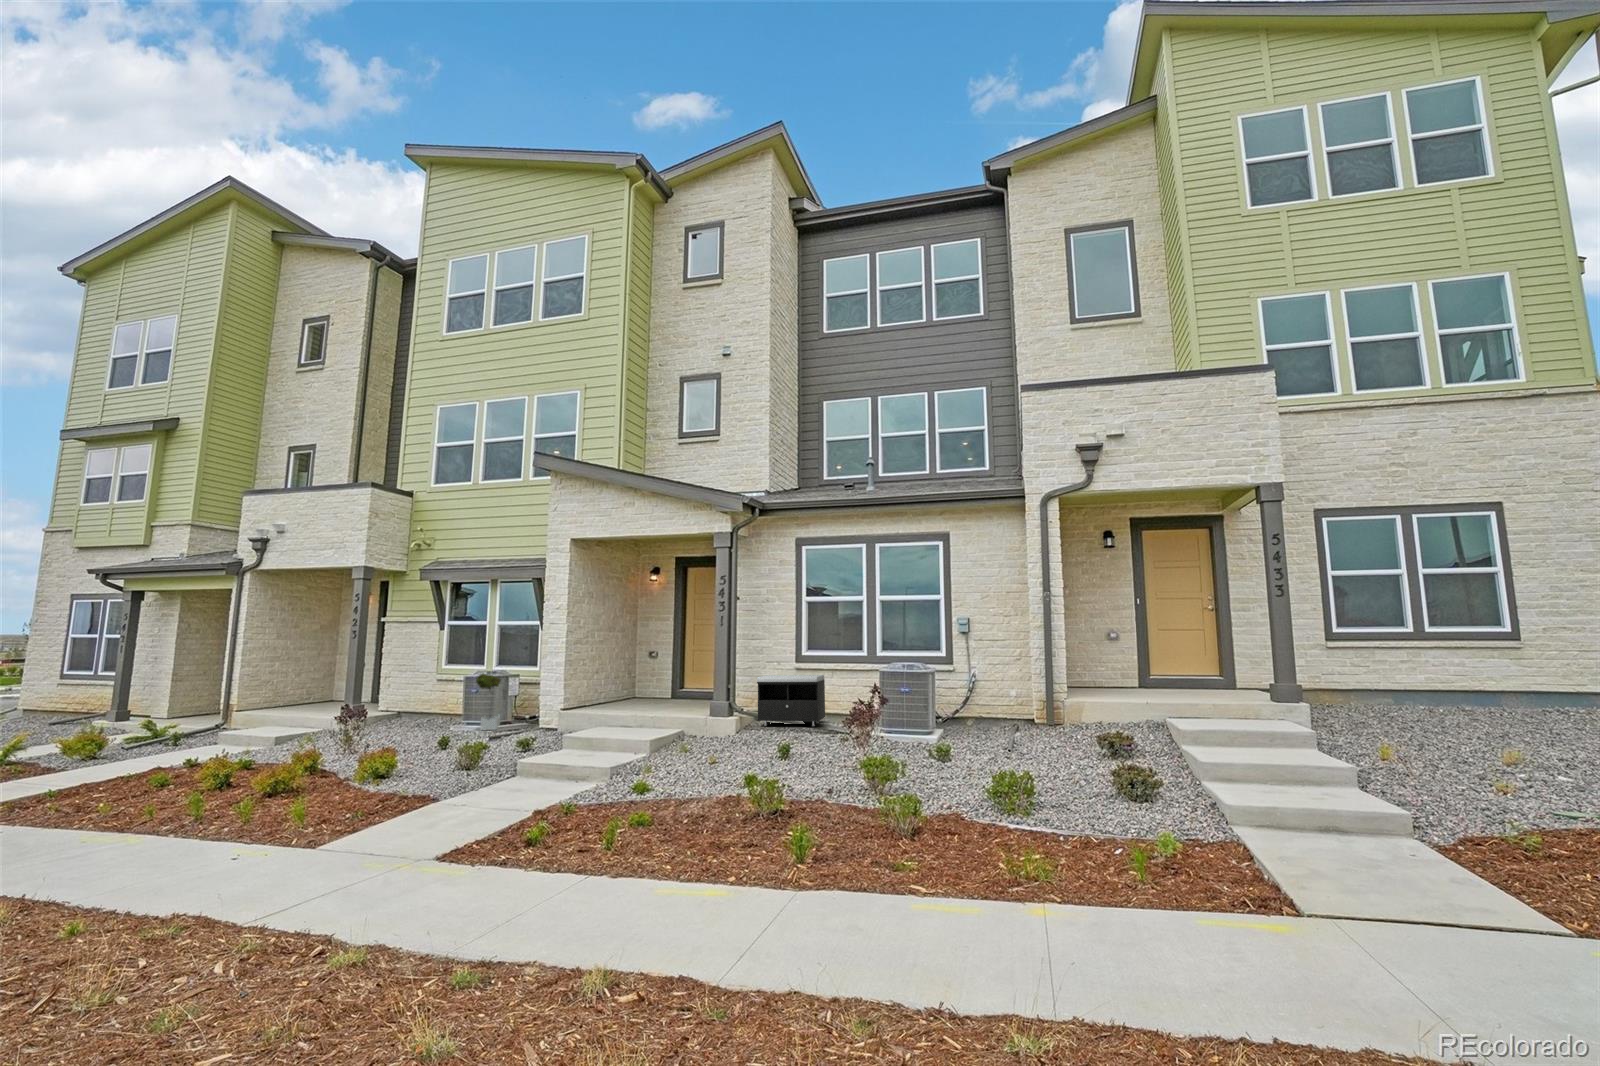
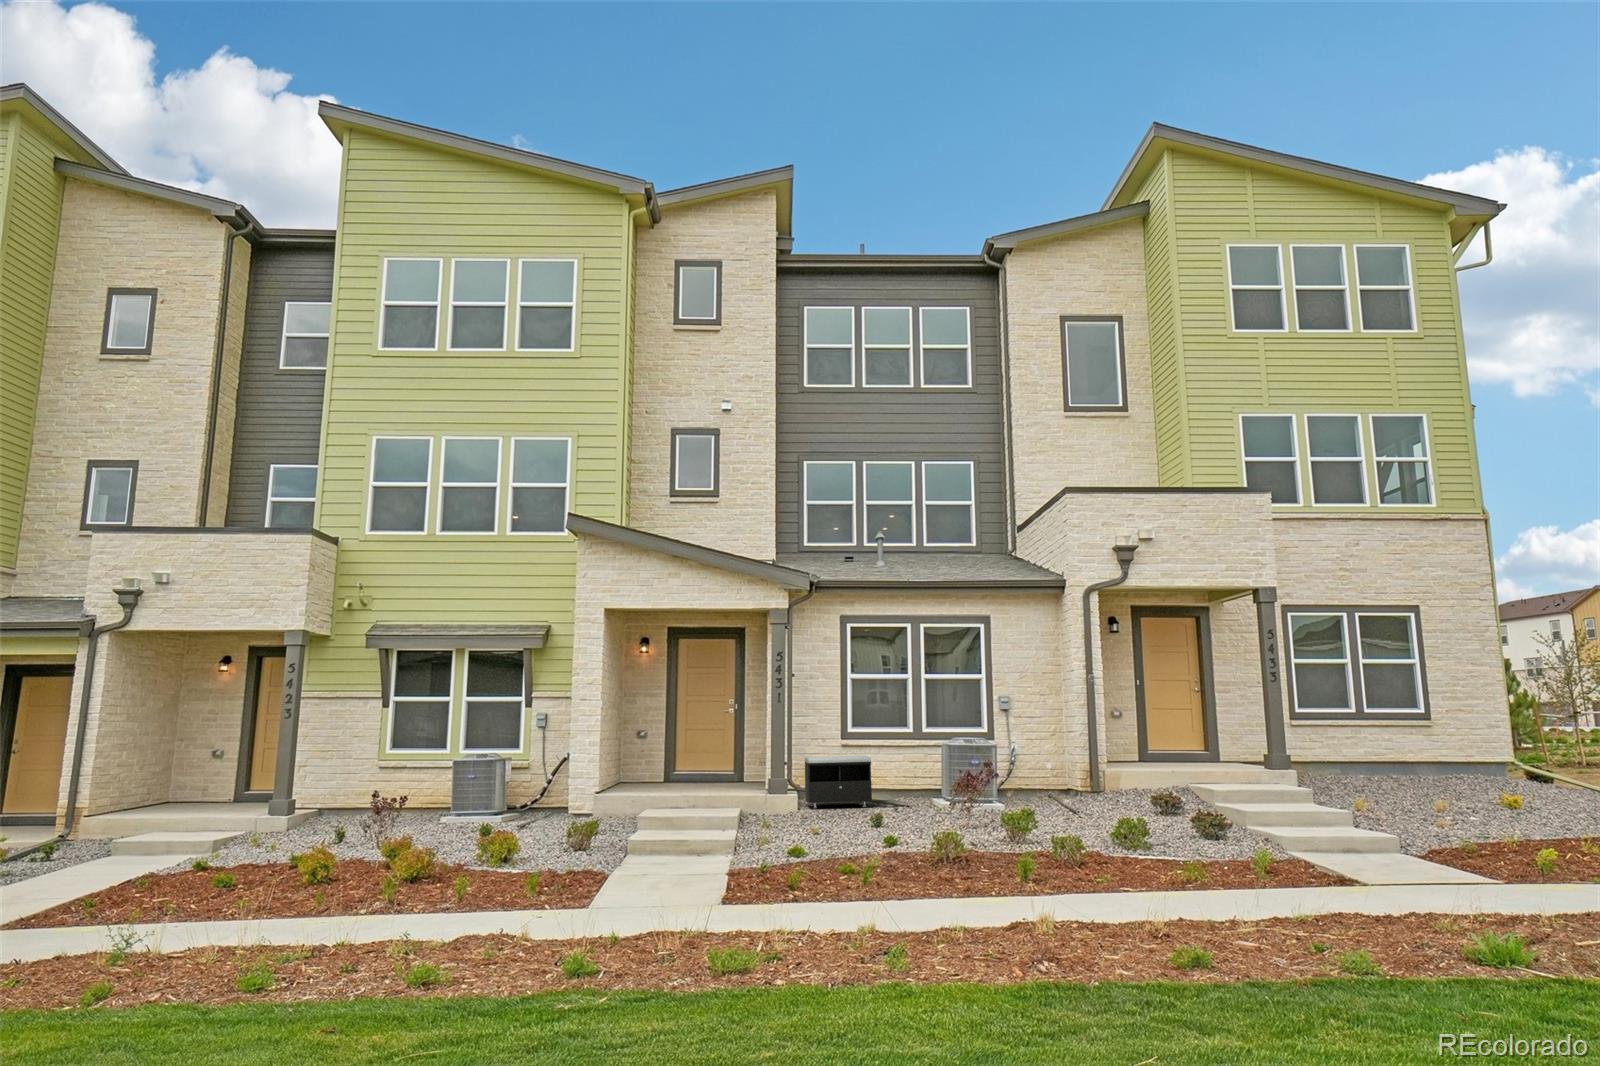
potted tree: present [476,673,501,731] -> none [493,758,521,824]

